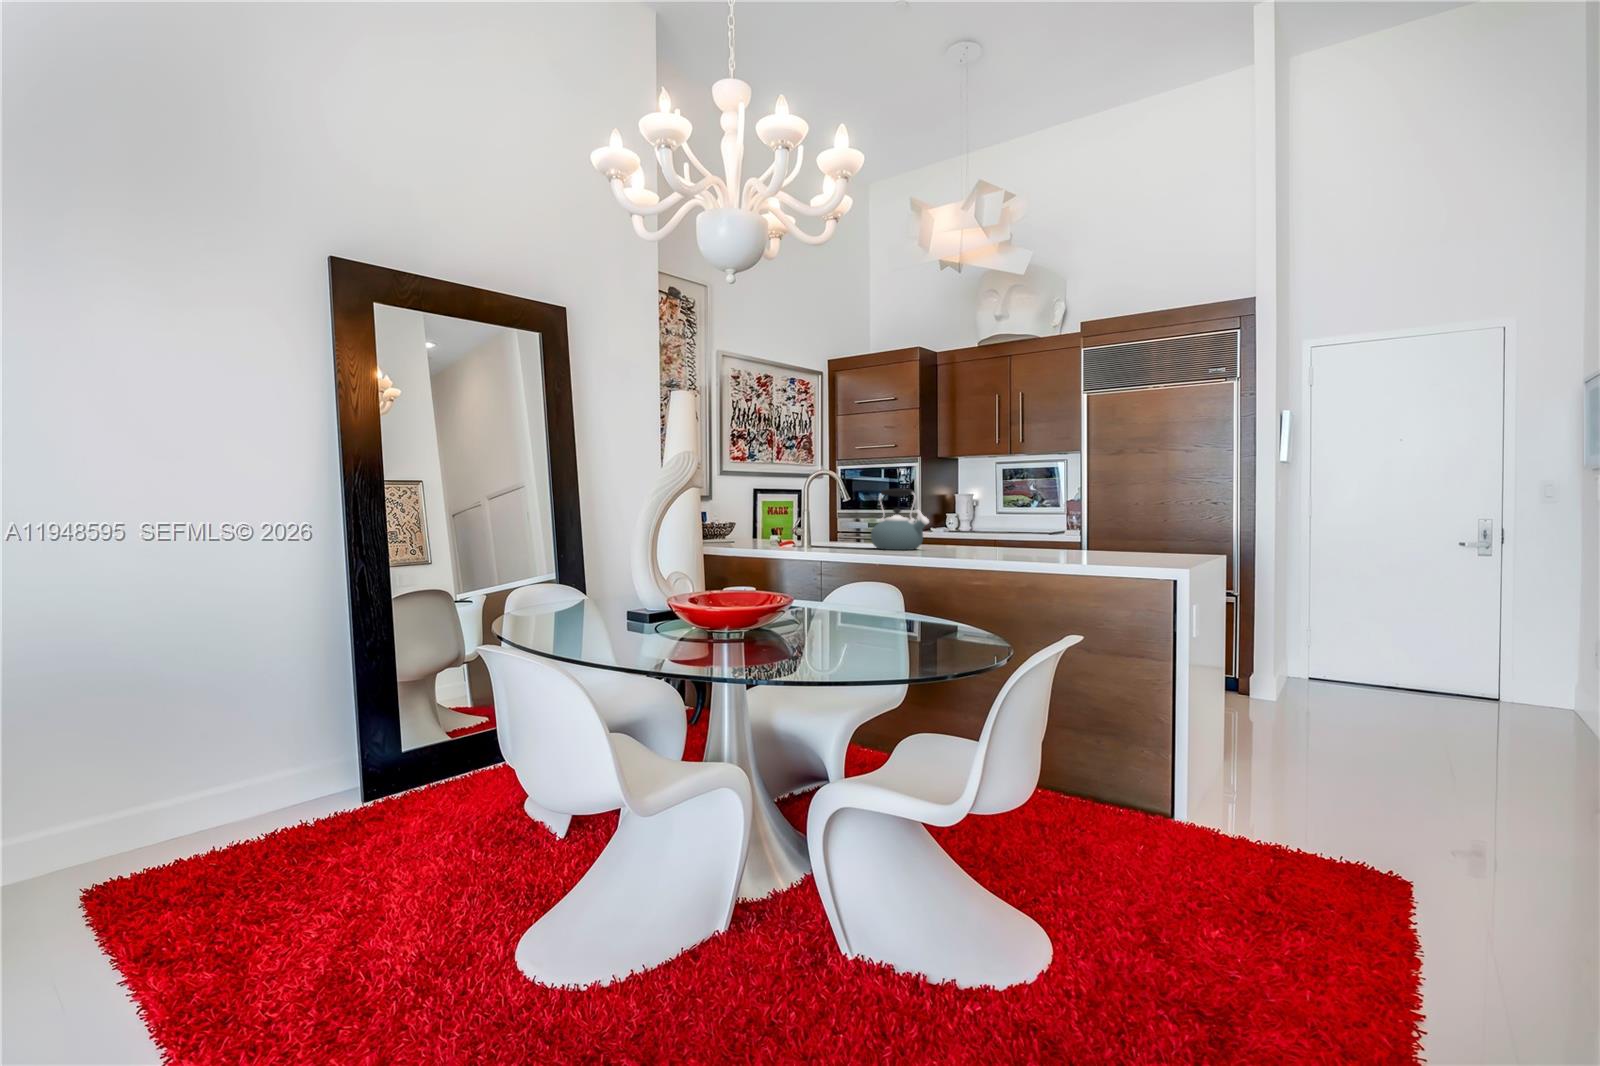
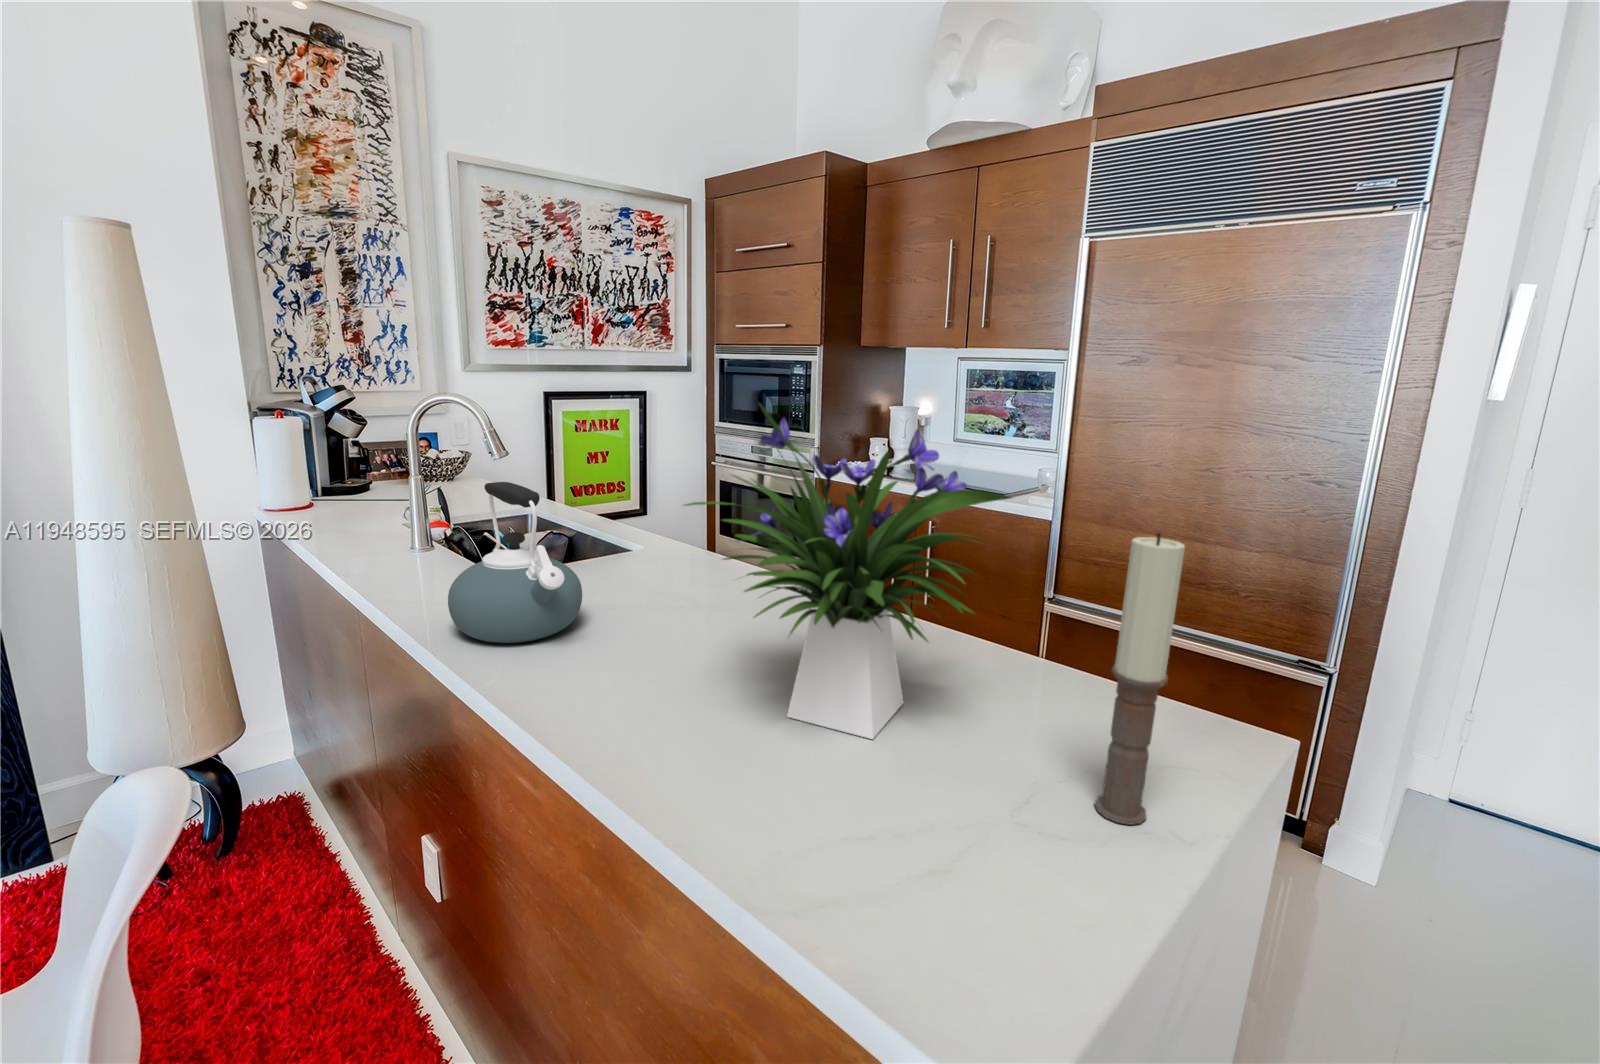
flower arrangement: none [1002,445,1110,554] -> present [684,403,1011,739]
candle: none [1149,469,1167,557] -> present [1094,533,1185,825]

